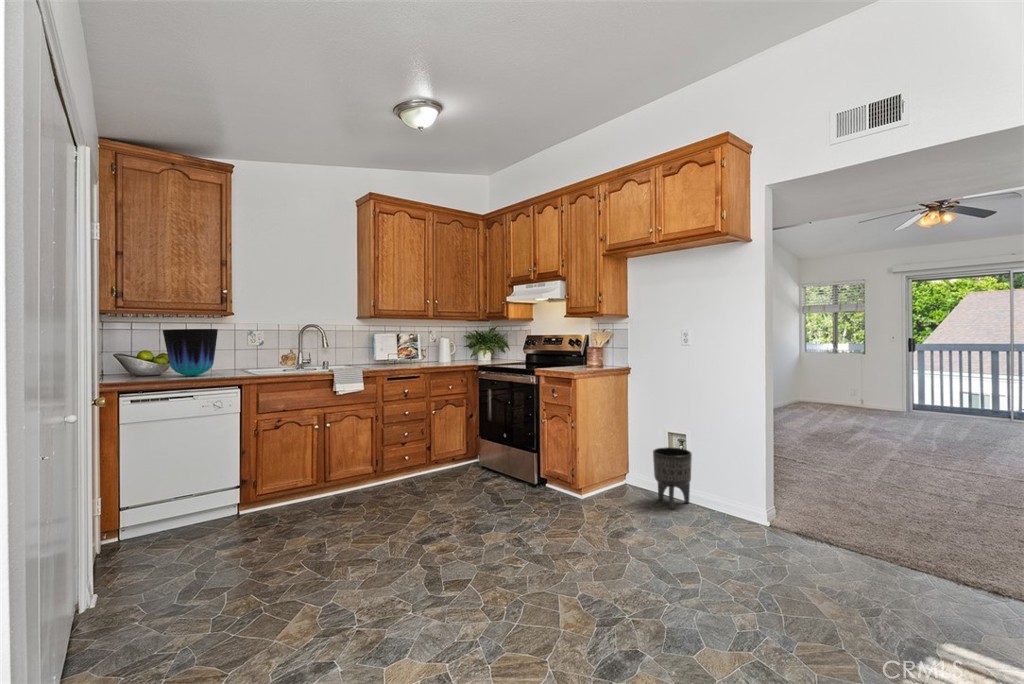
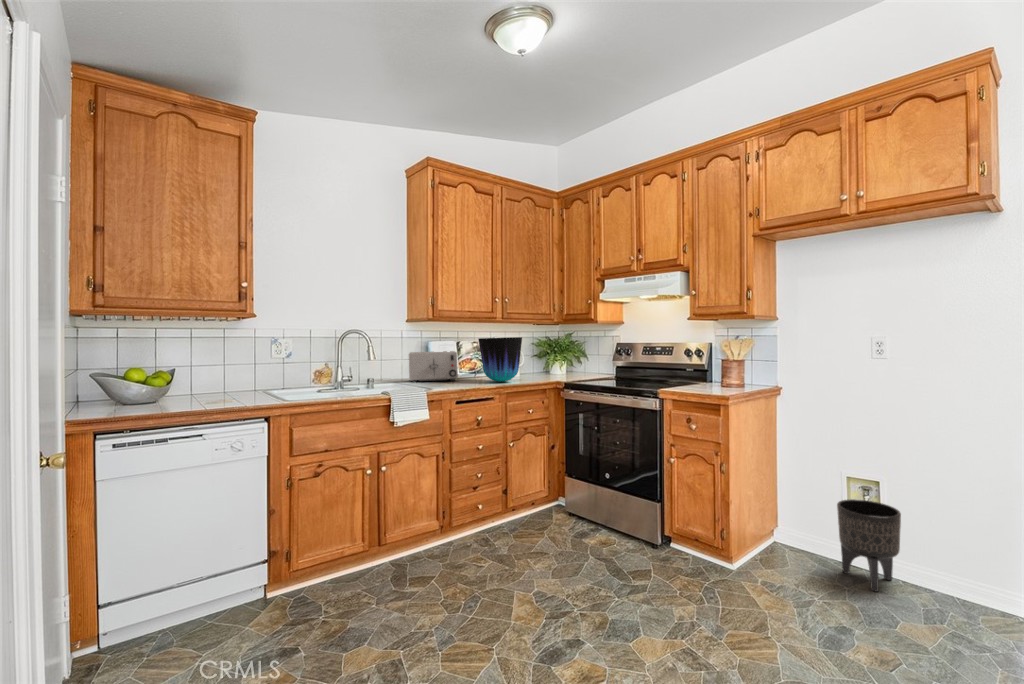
vase: present [163,329,218,376] -> present [478,337,522,382]
toaster: none [356,341,396,365] -> present [409,351,458,382]

